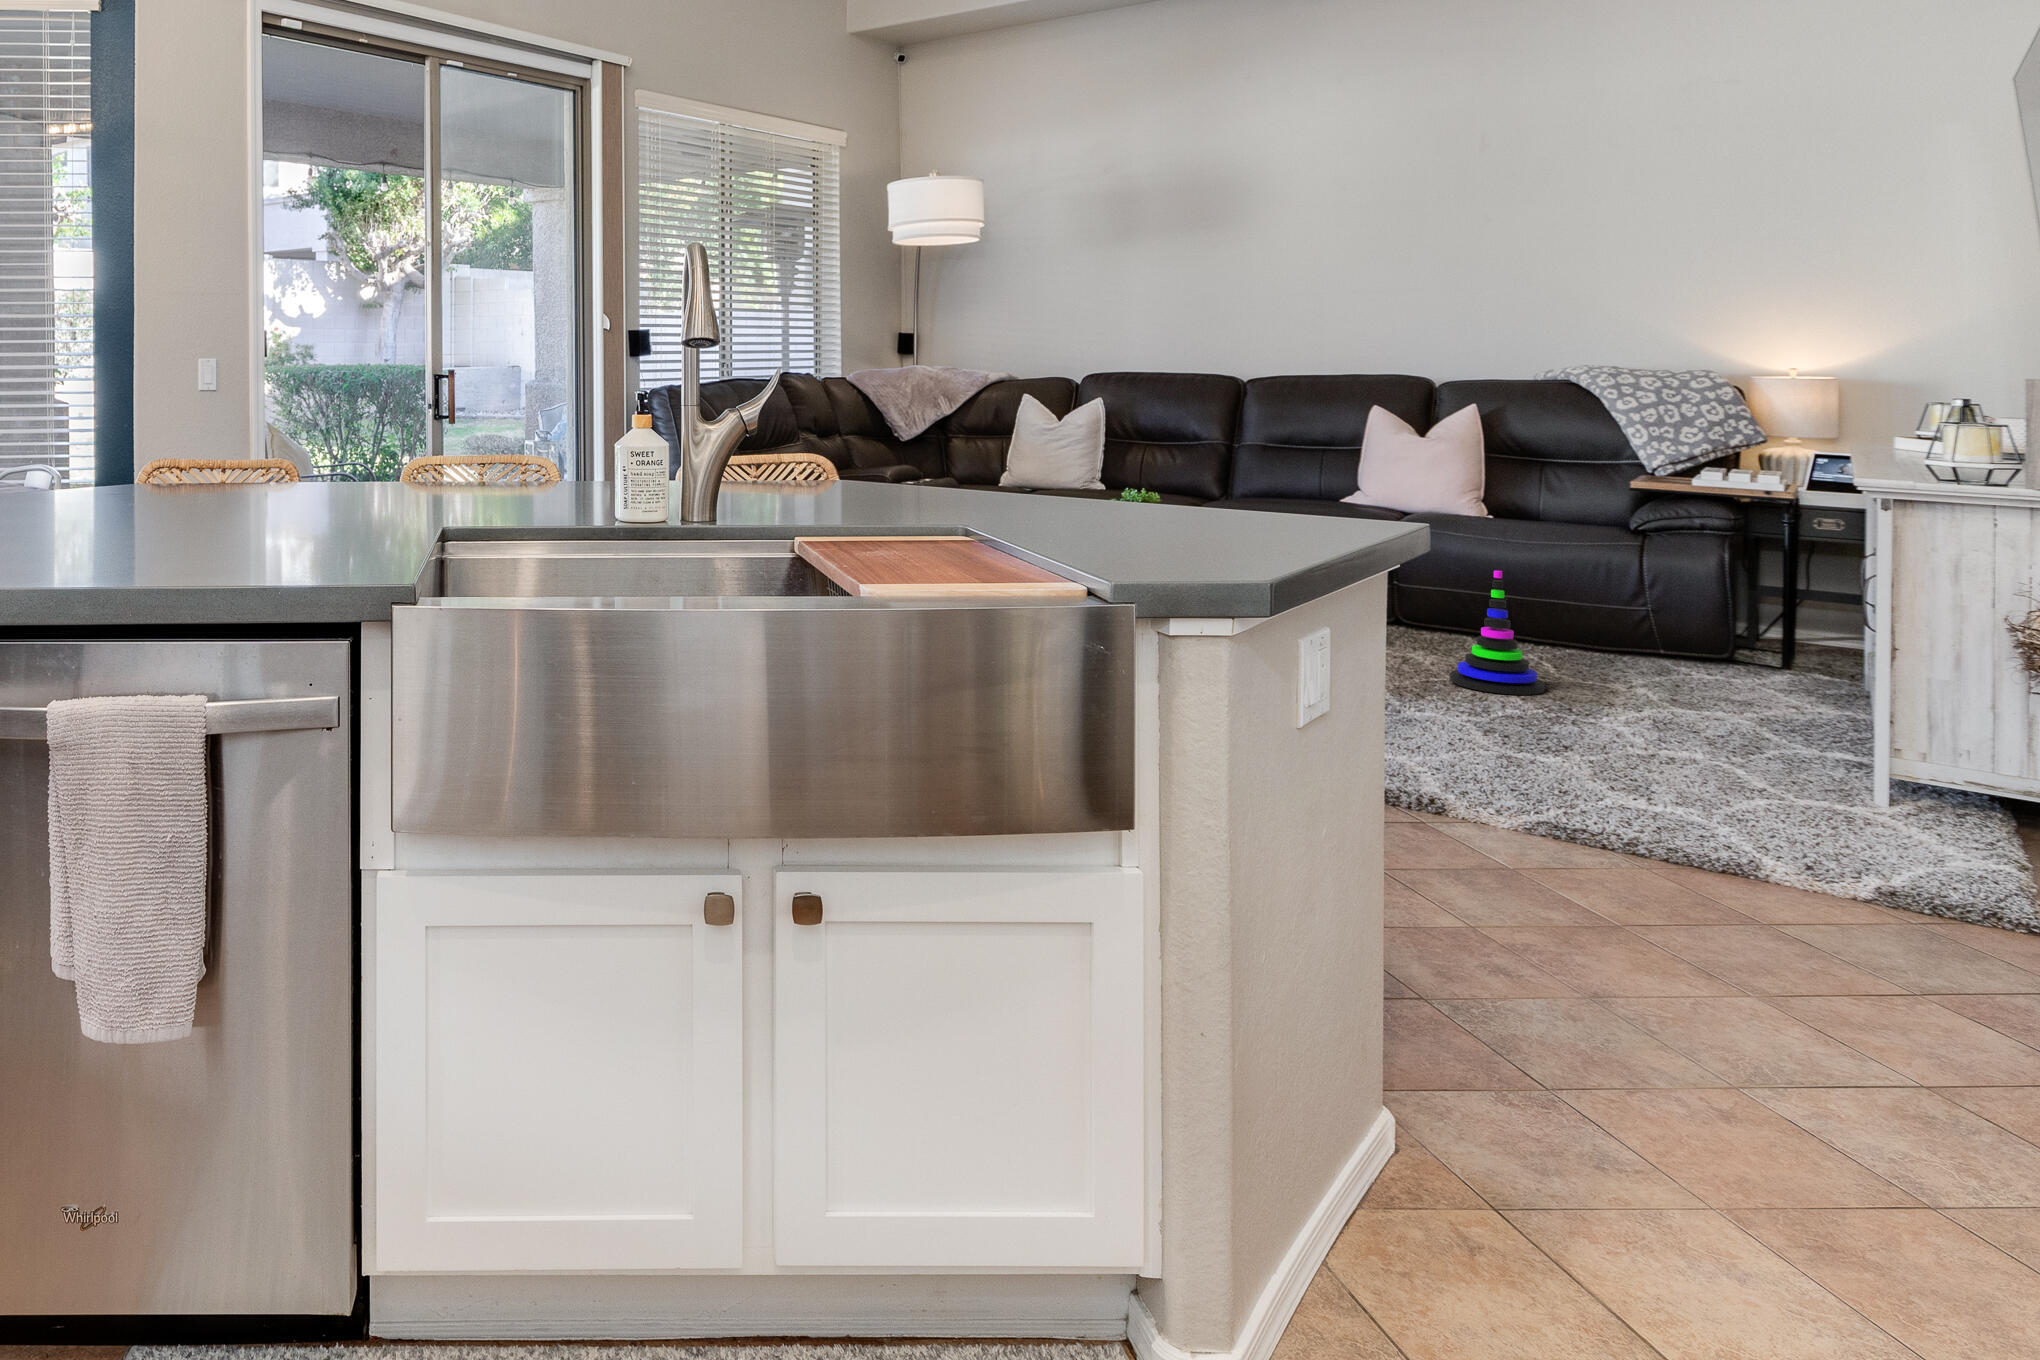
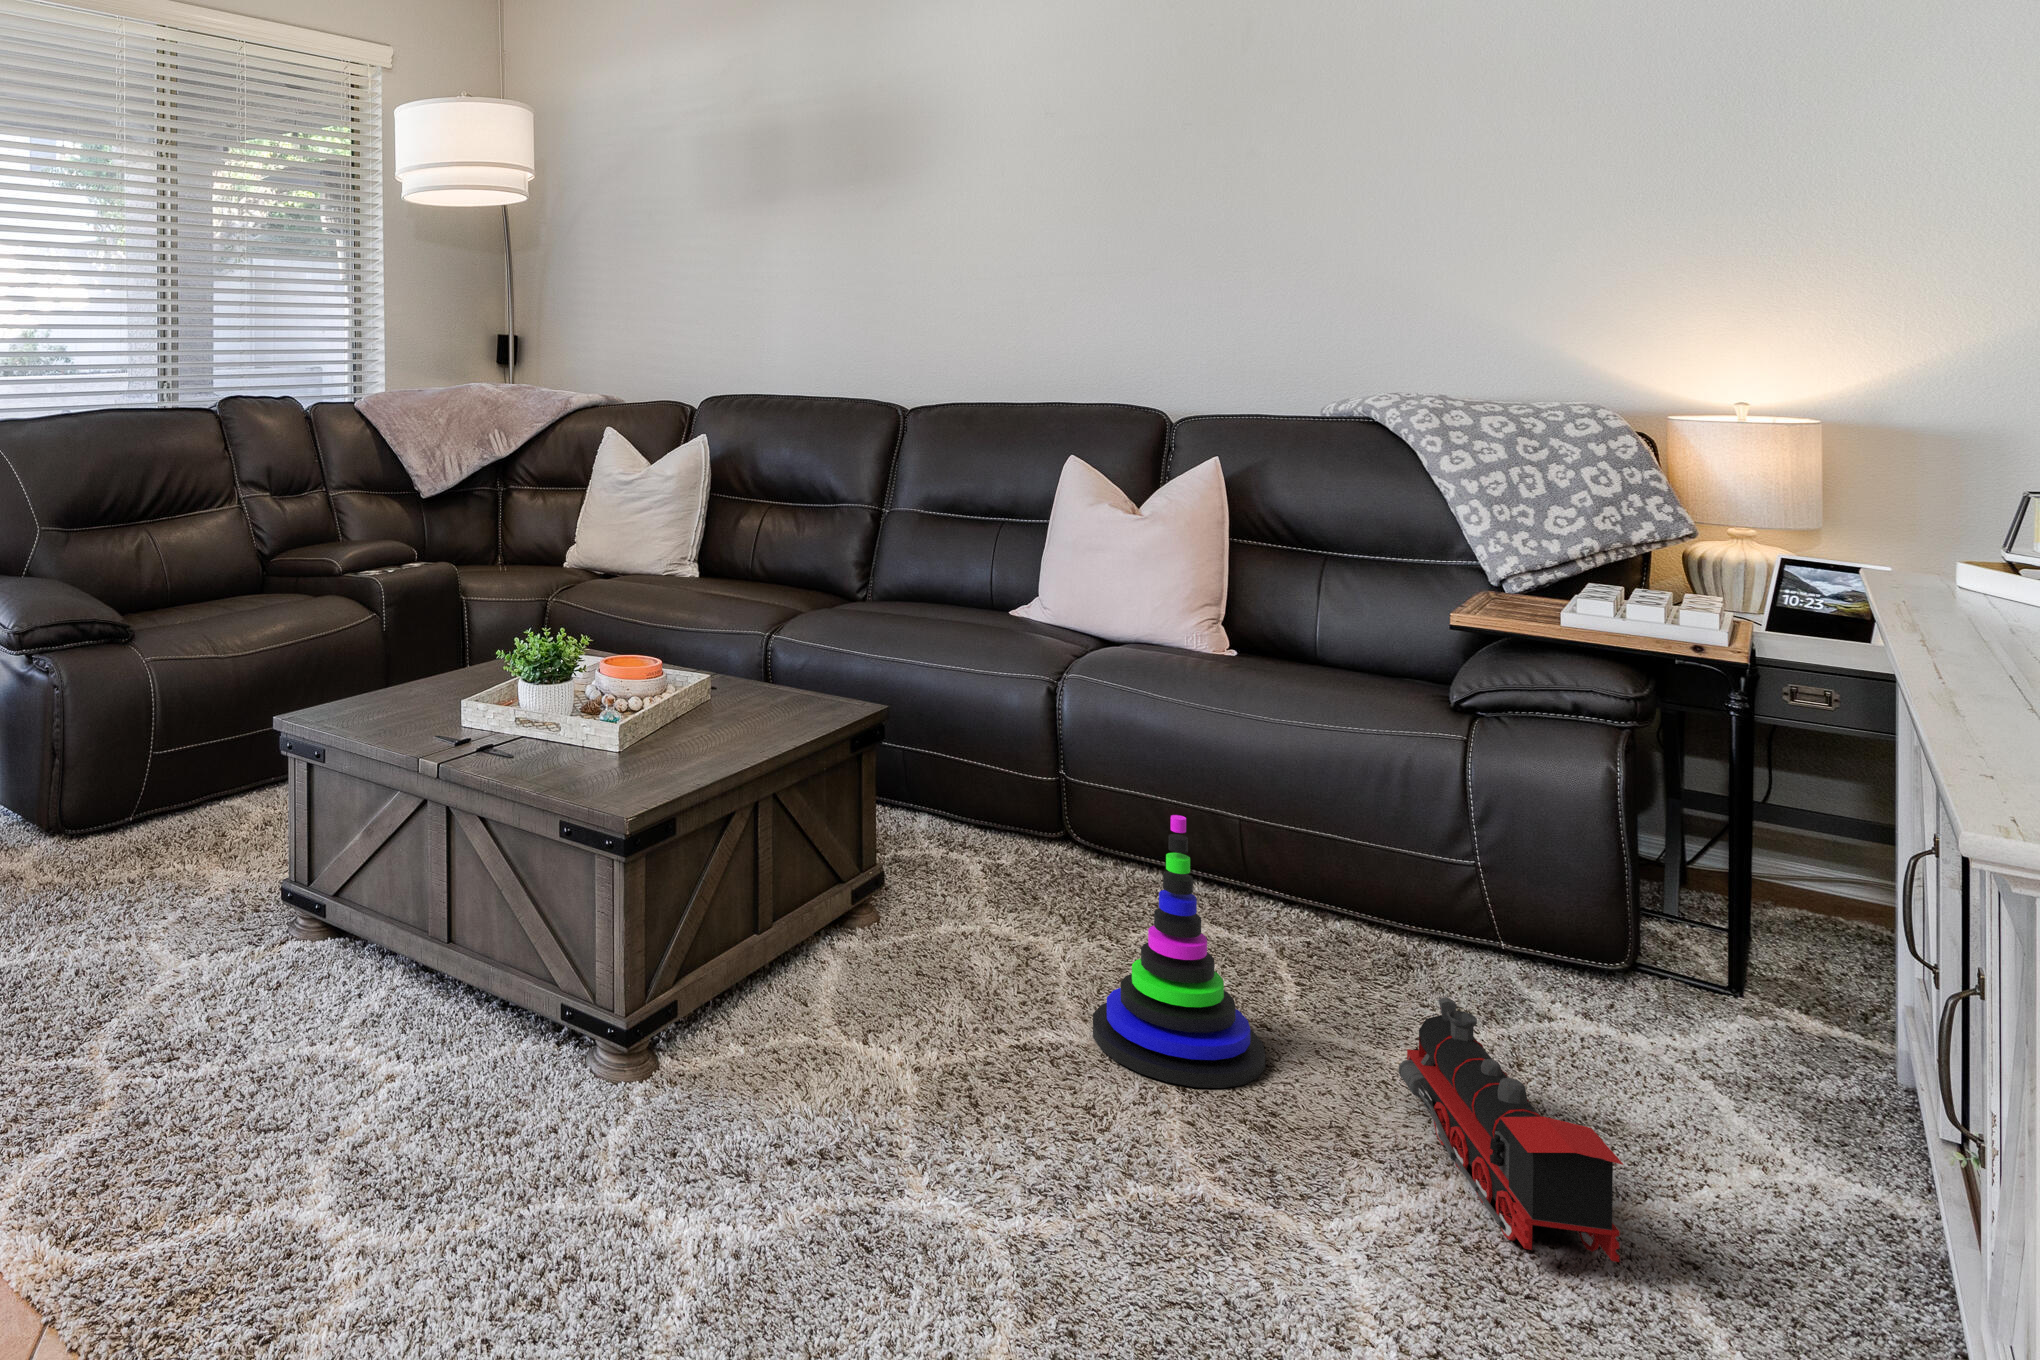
toy train: none [1615,648,1728,729] -> present [1399,997,1623,1262]

